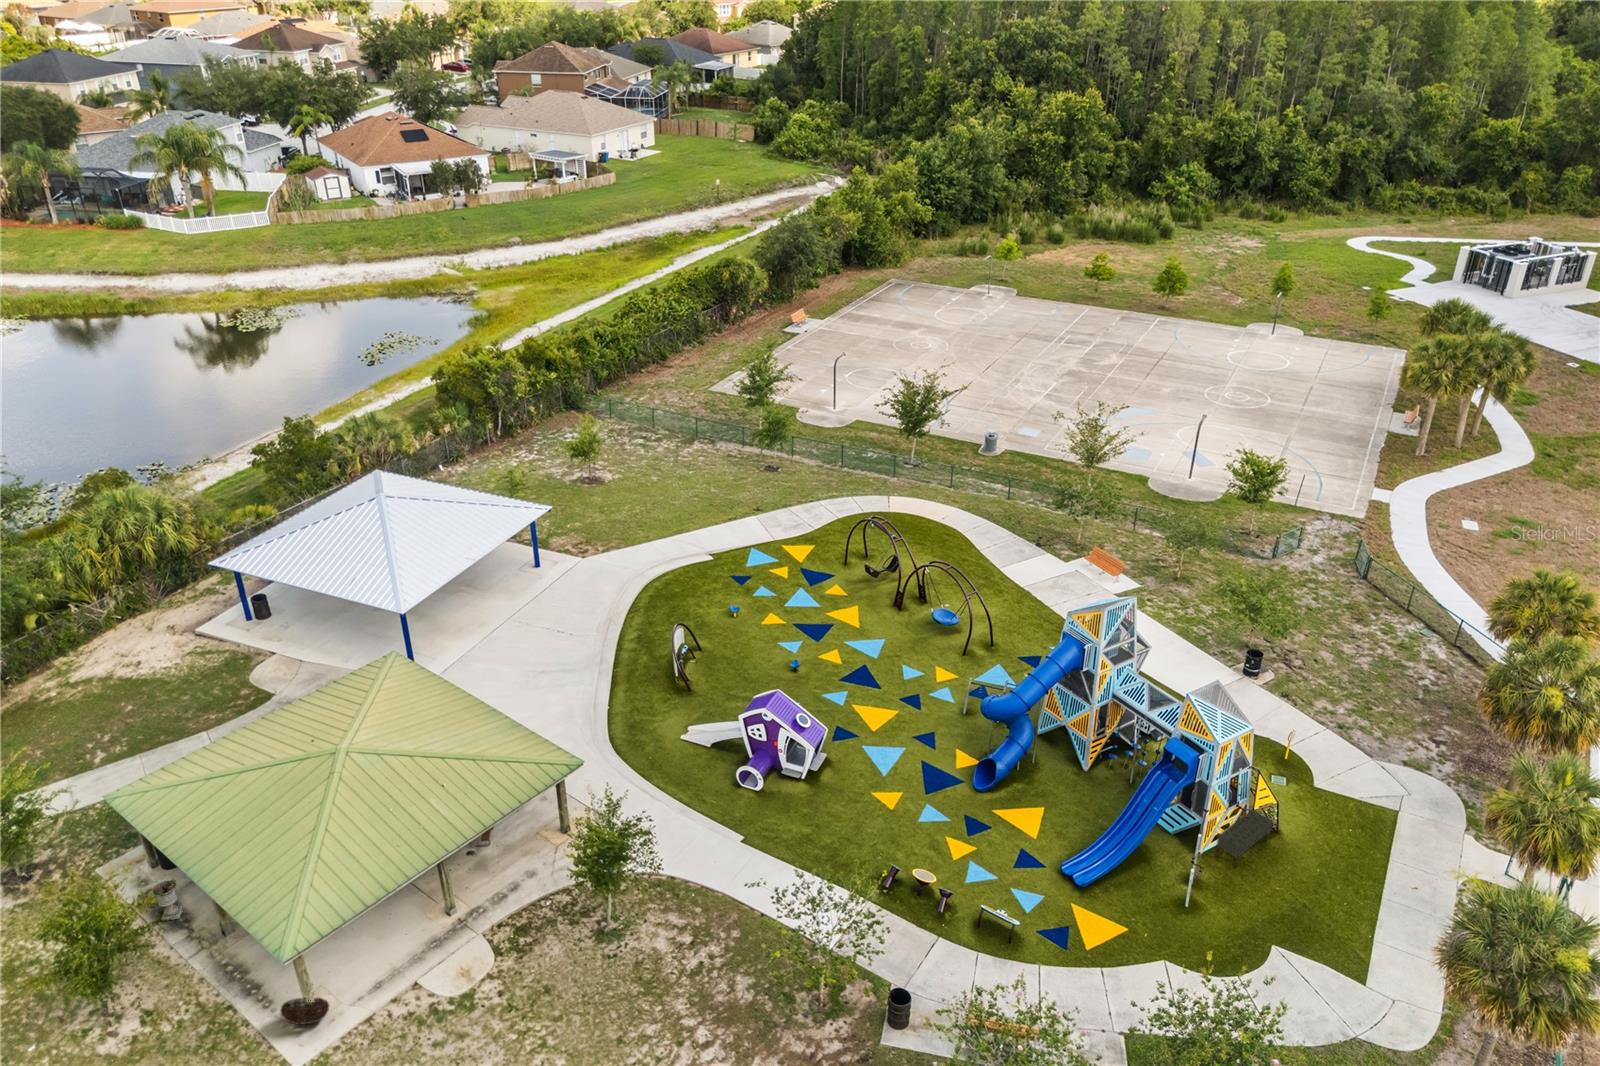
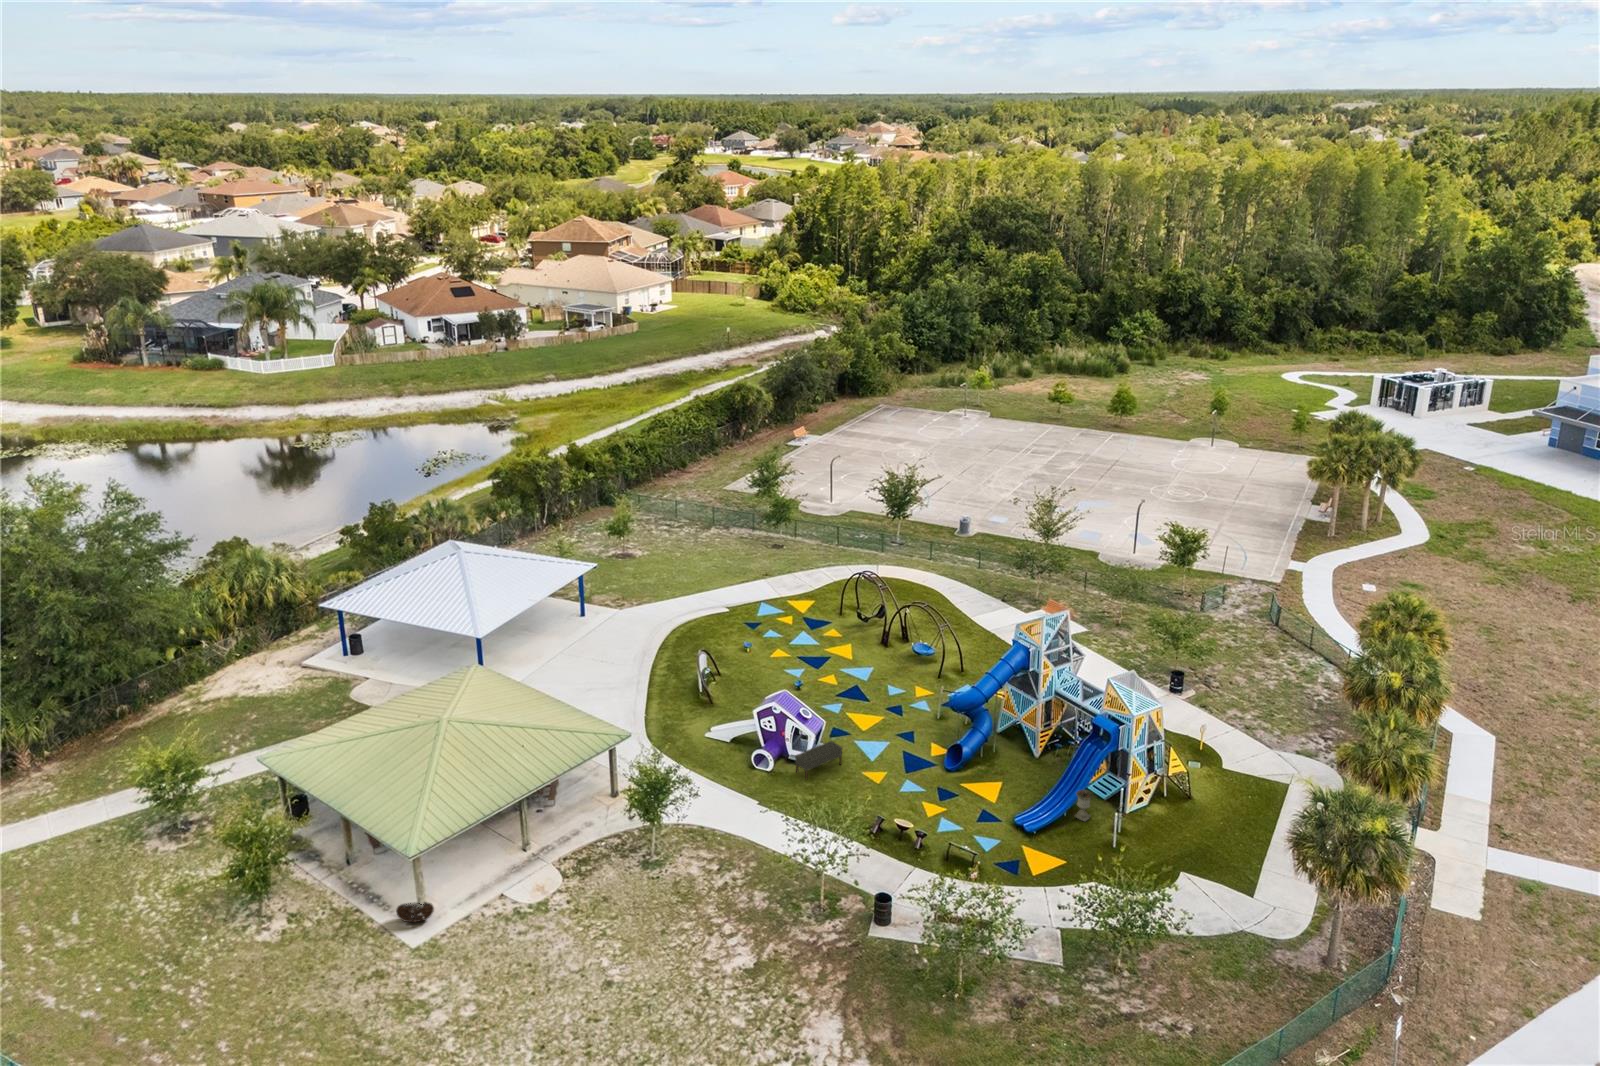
bench: present [1215,810,1273,868] -> present [795,741,842,779]
planter: present [152,879,183,921] -> present [1075,790,1093,822]

